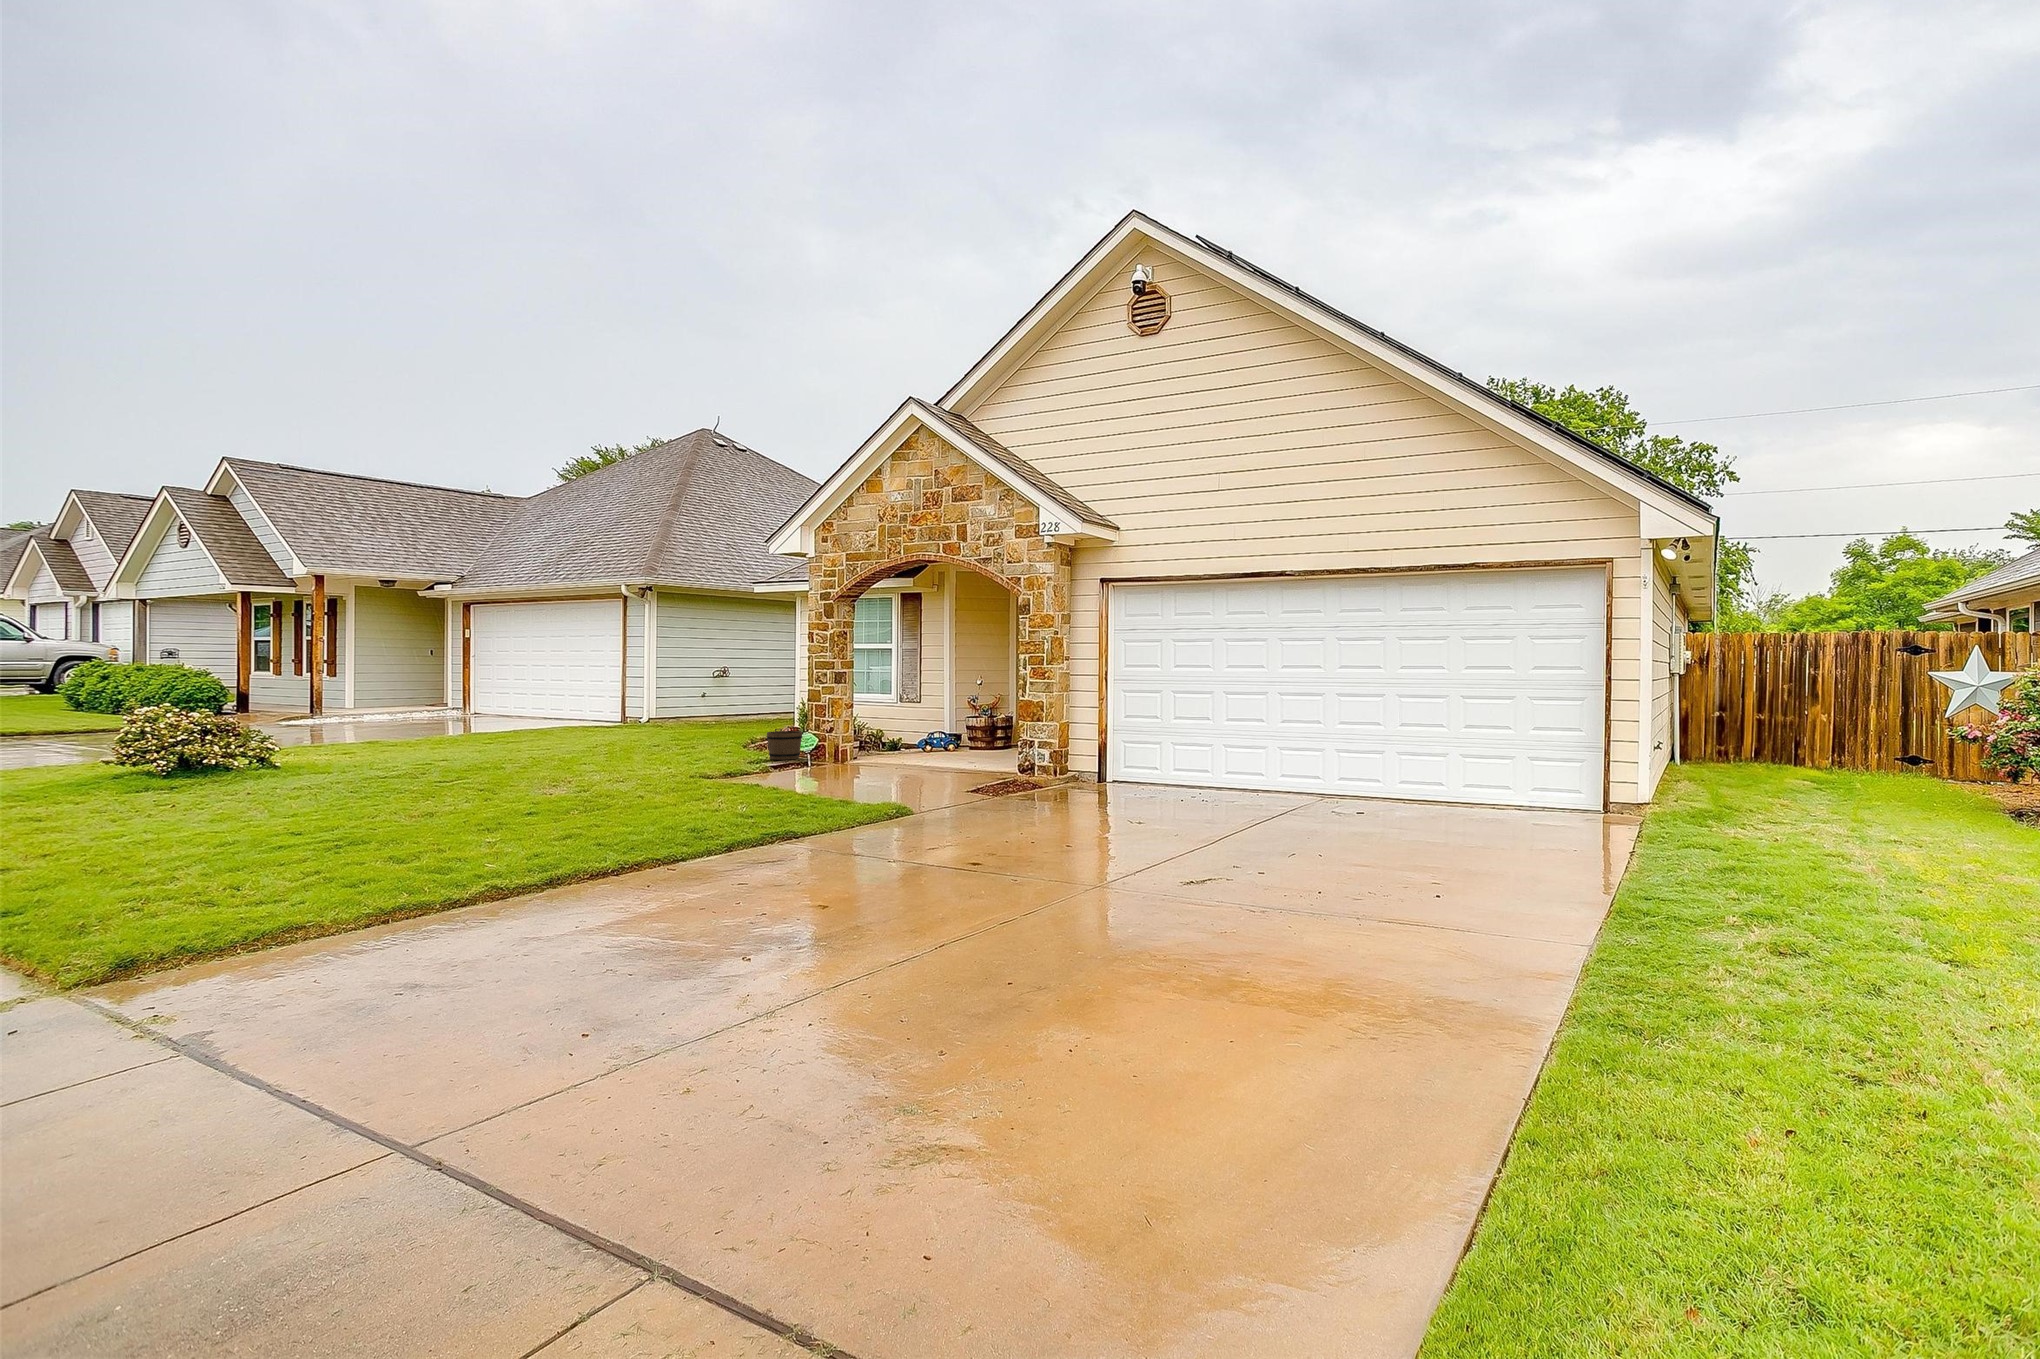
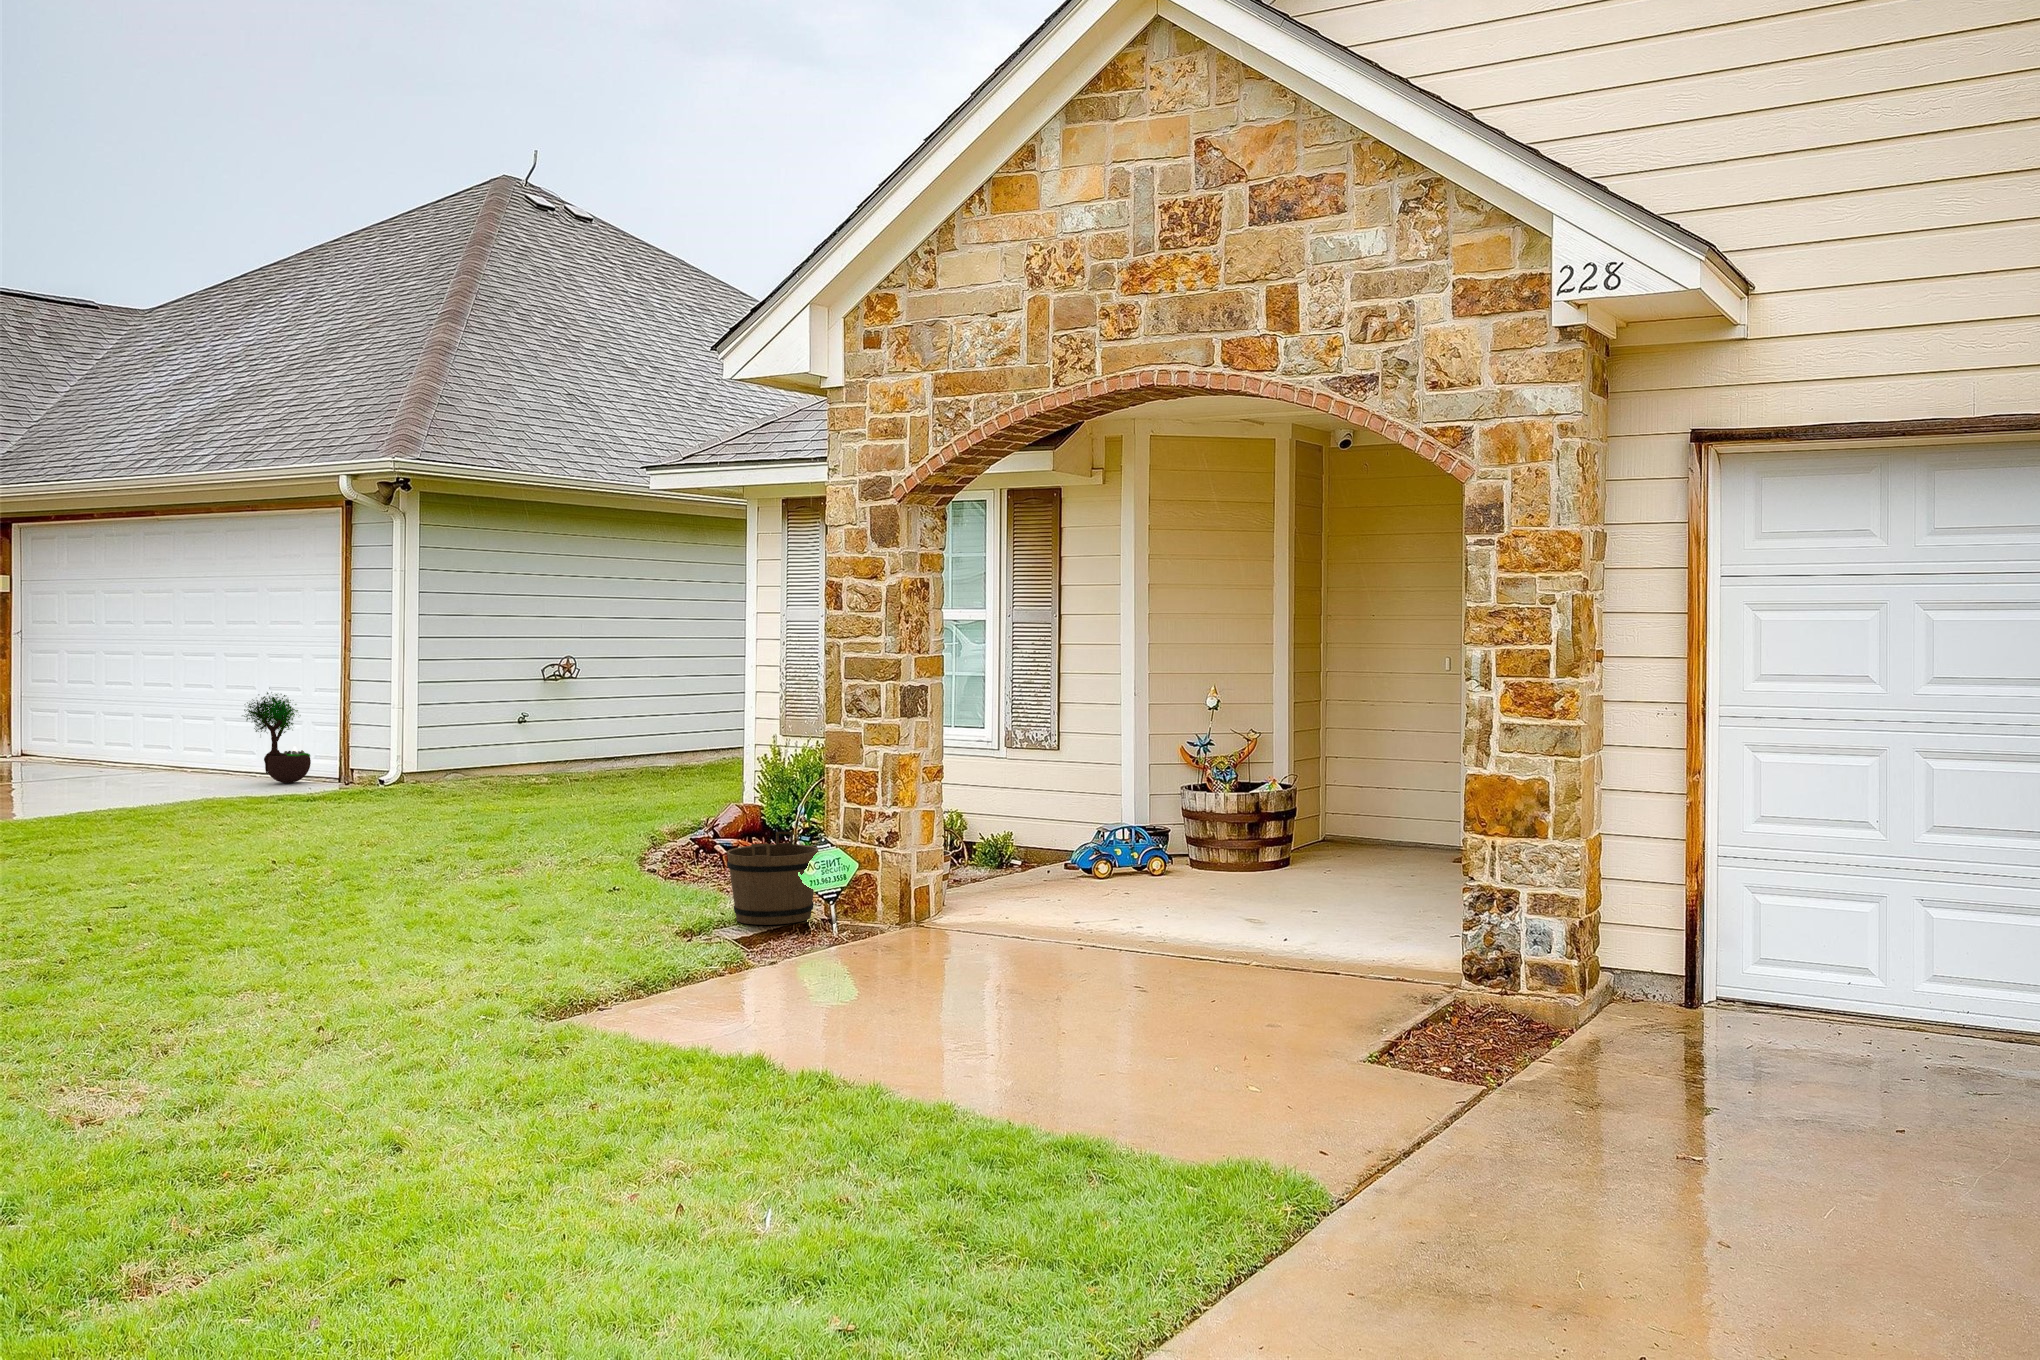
potted tree: none [576,679,608,722] -> present [242,692,311,783]

